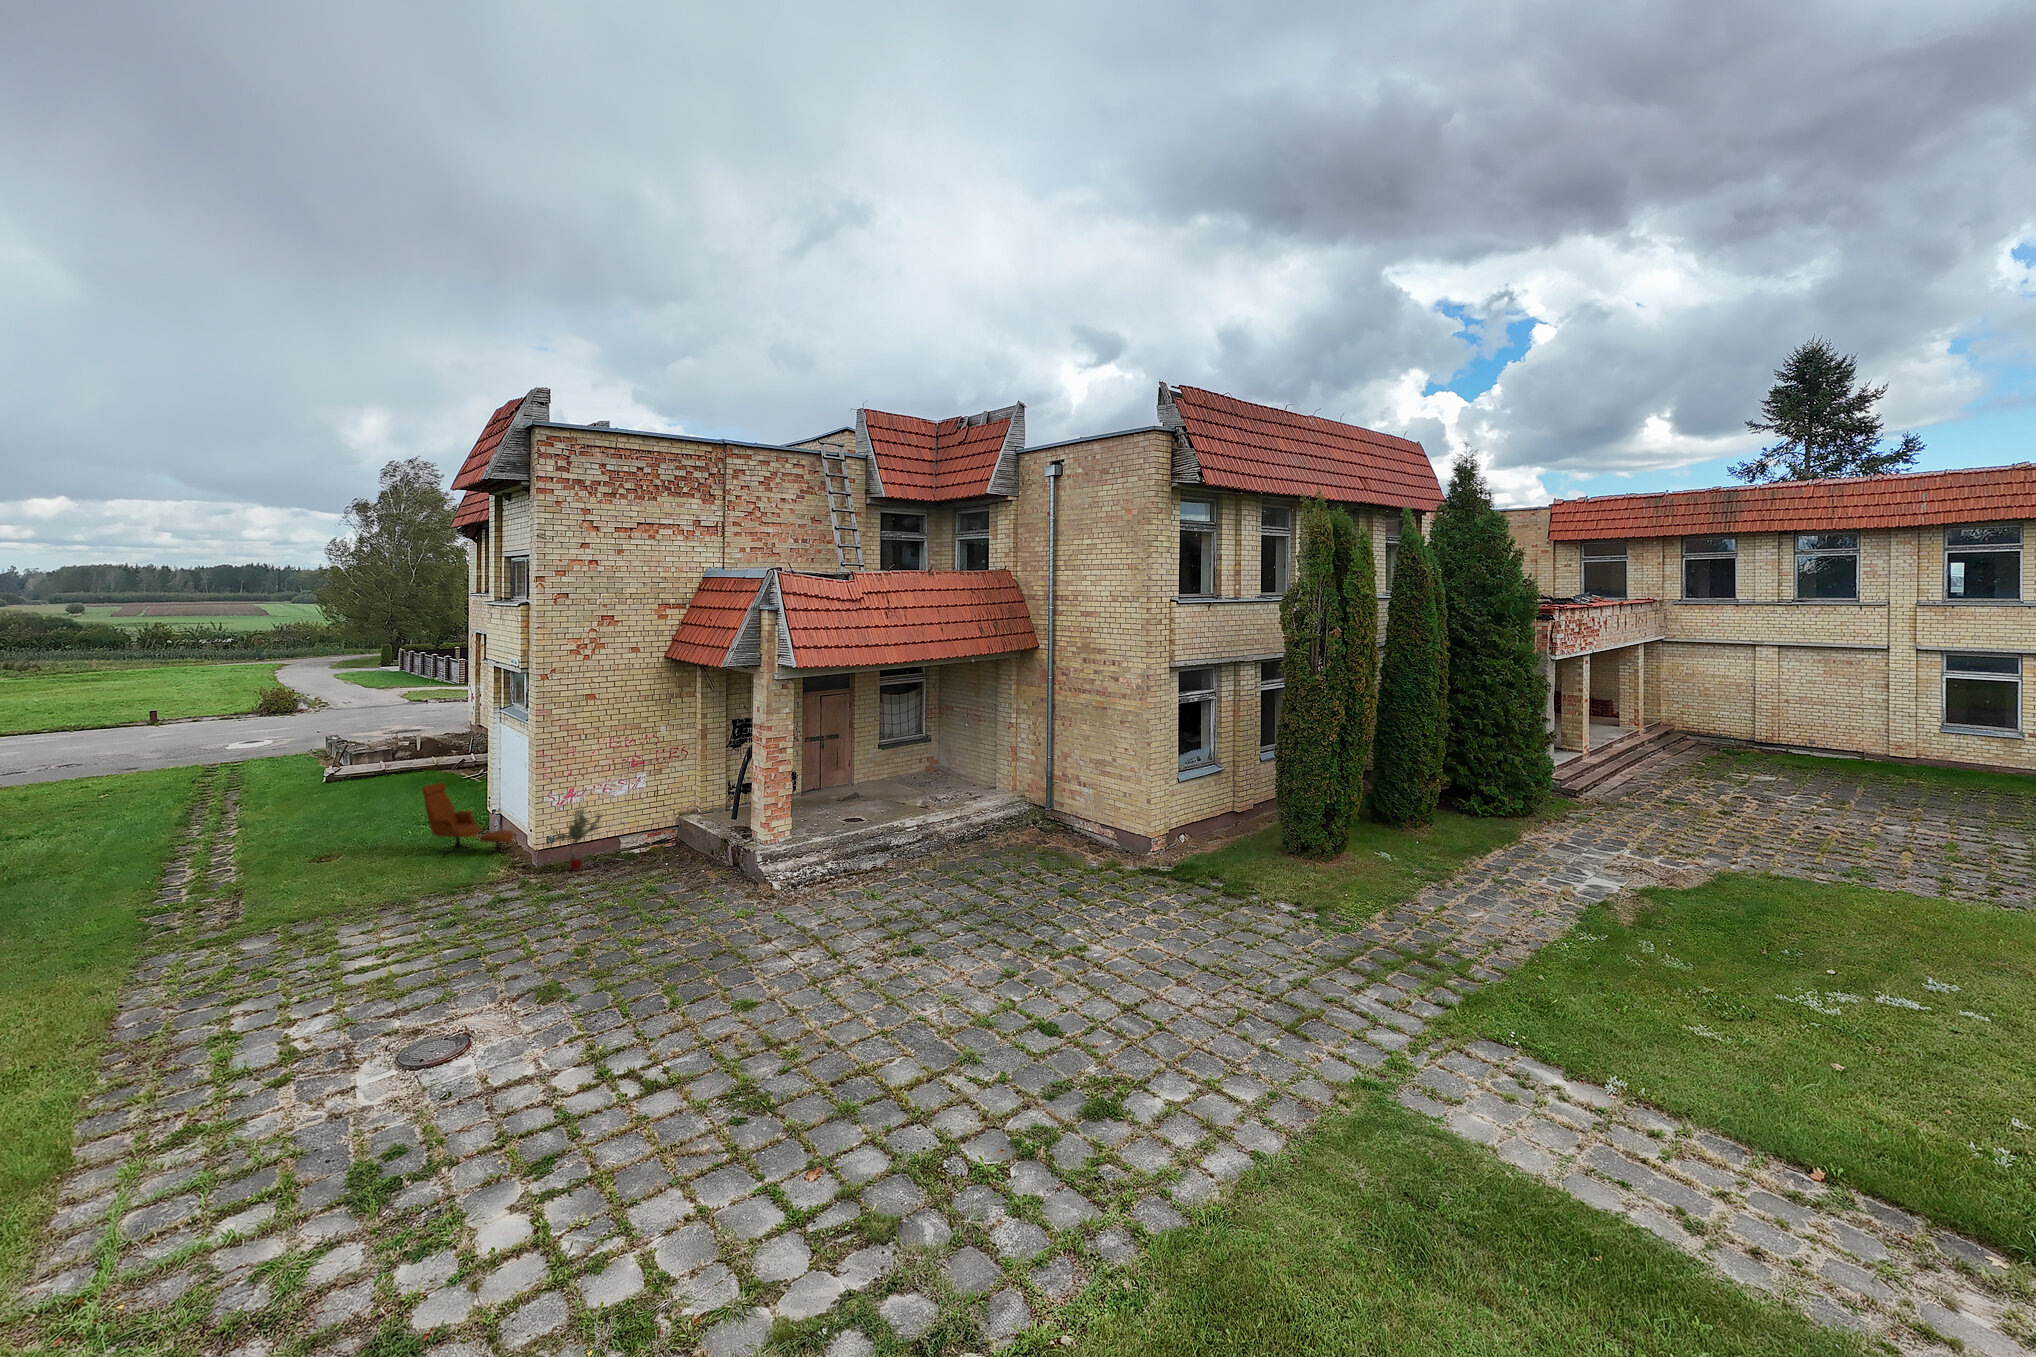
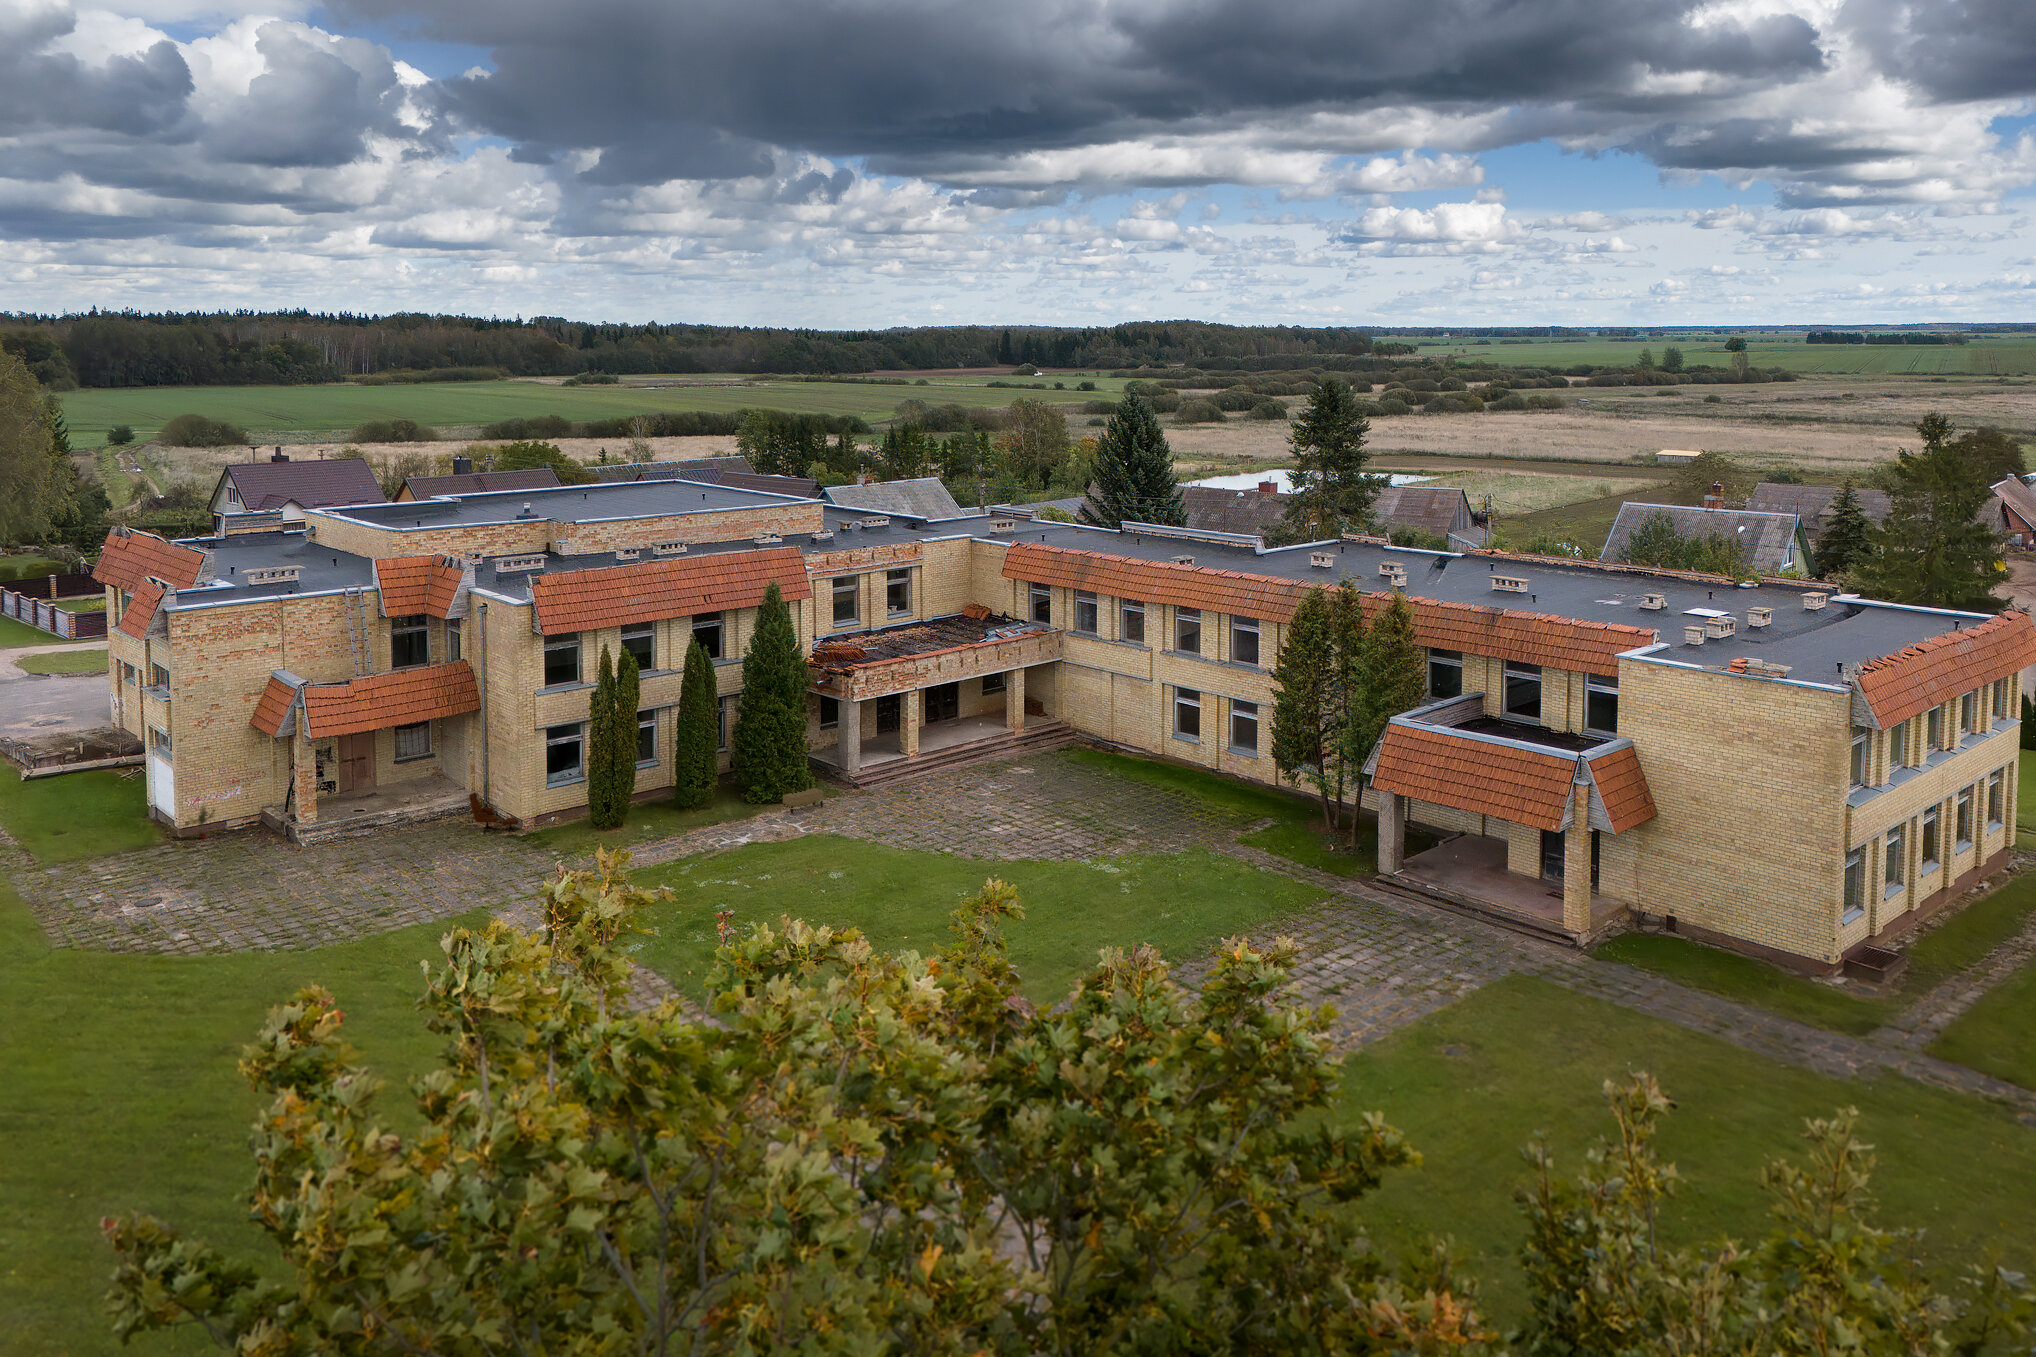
lounge chair: present [422,783,514,852] -> present [469,793,519,833]
bench: none [1530,783,1579,825] -> present [783,788,823,814]

